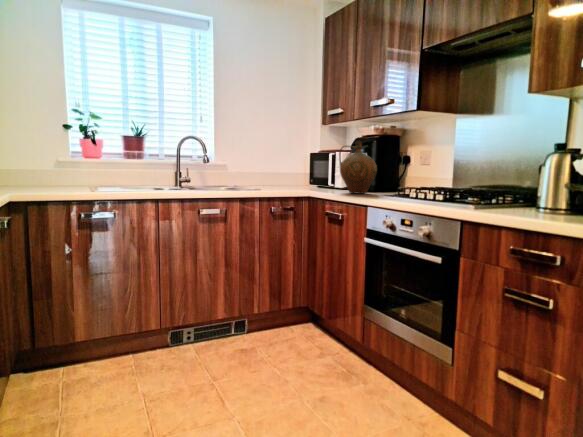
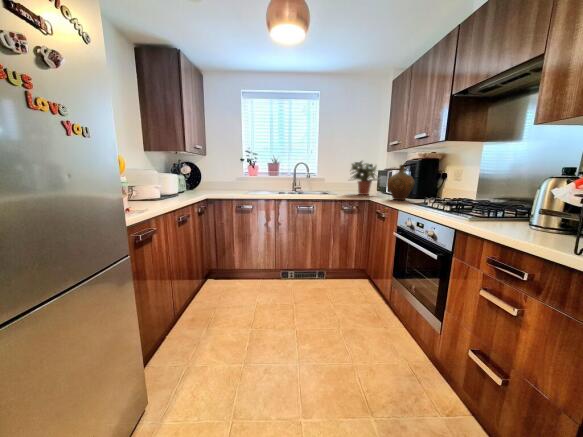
potted plant: none [274,135,325,189] -> present [350,161,380,195]

